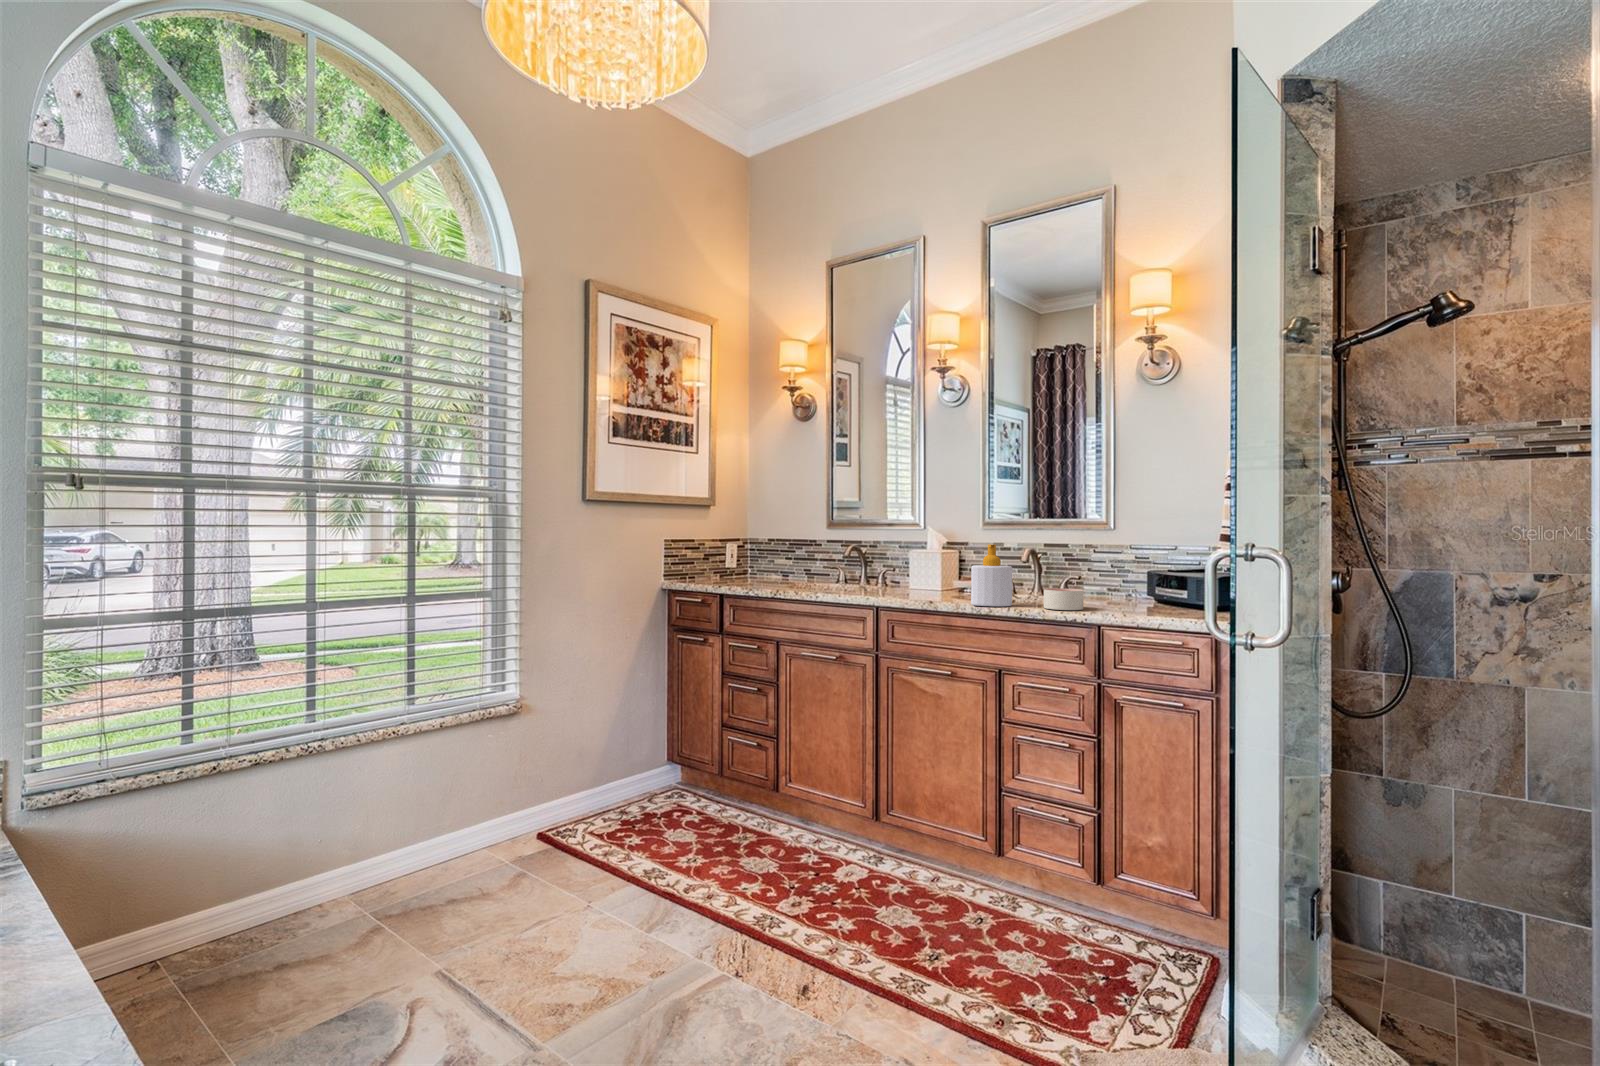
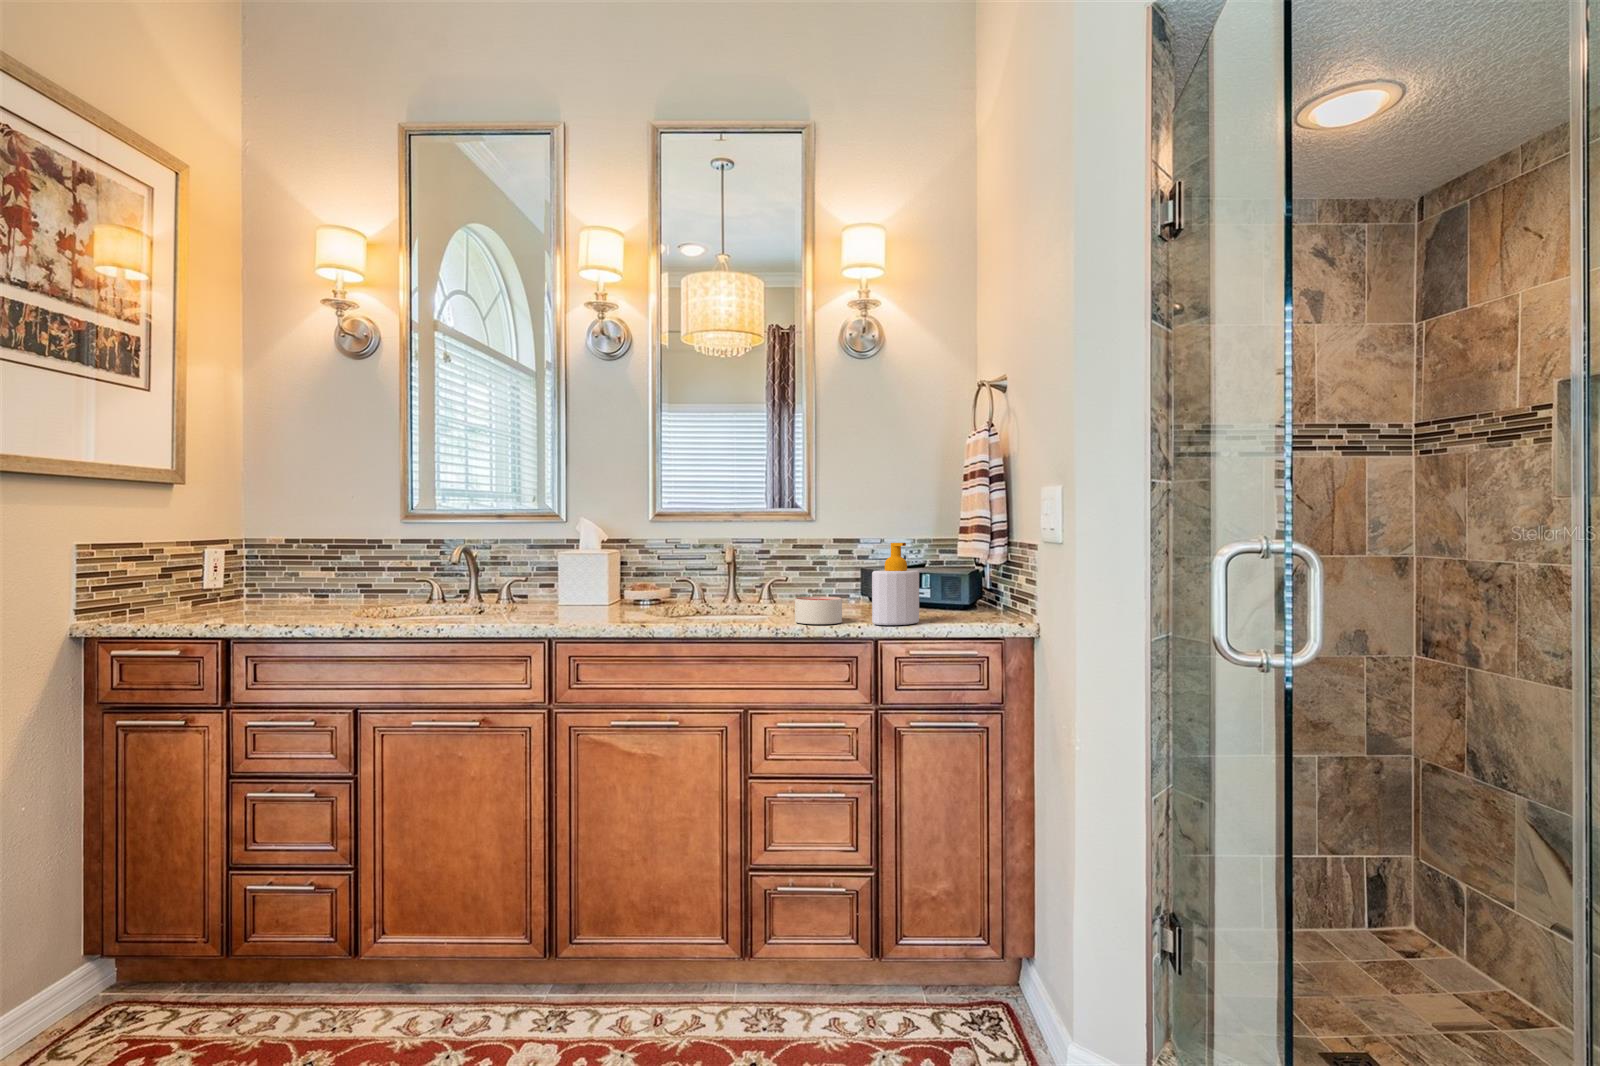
soap bottle: present [971,545,1012,606] -> present [872,543,919,625]

